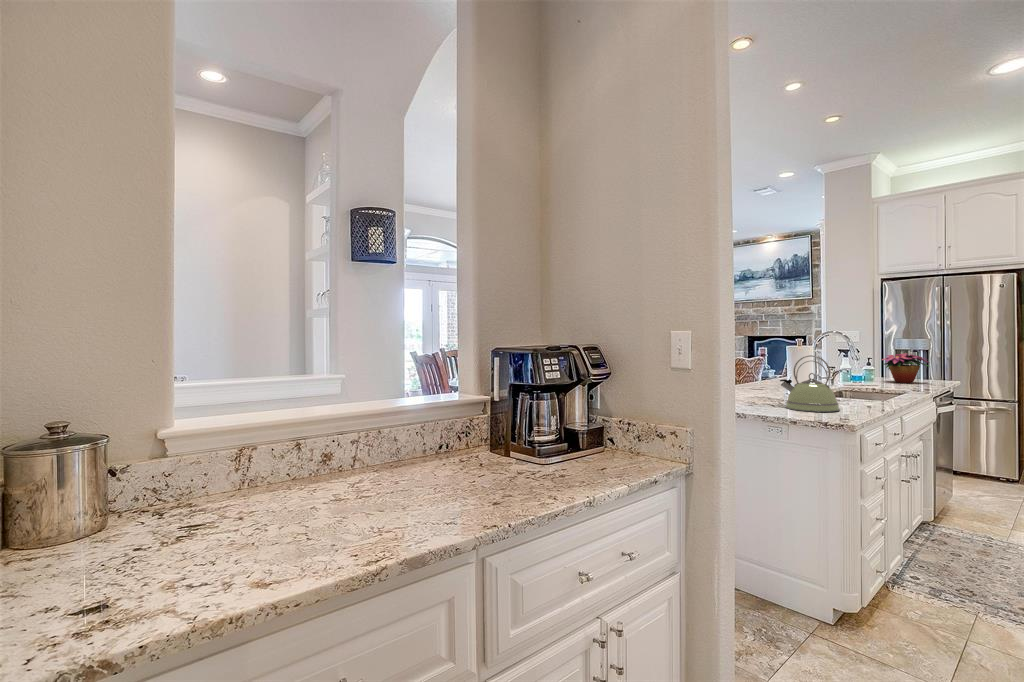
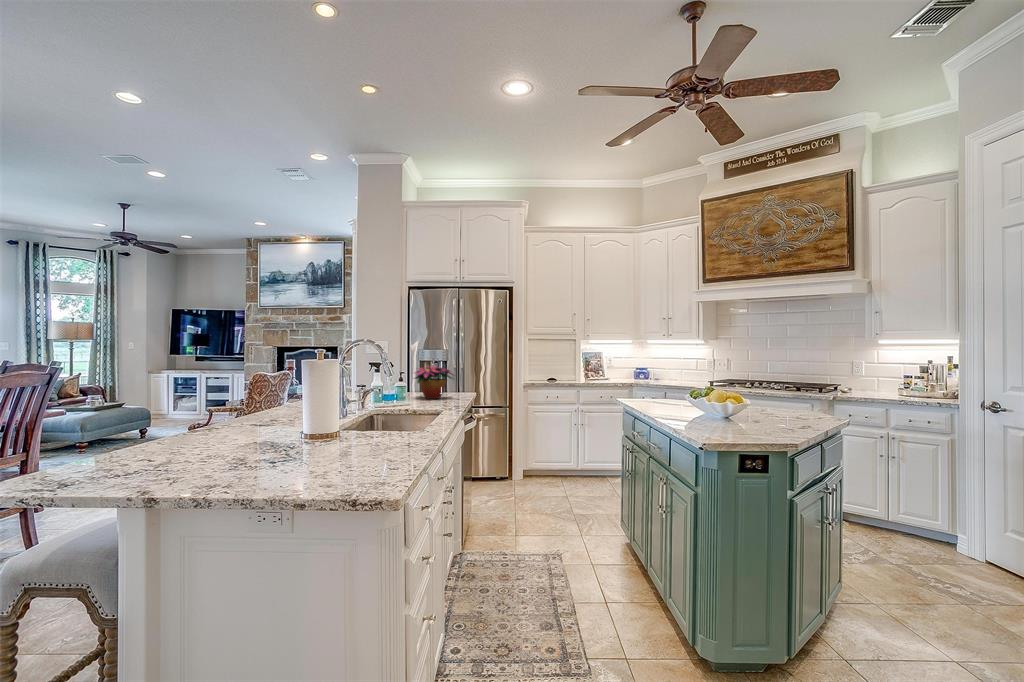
kettle: present [780,355,840,412] -> none [273,377,376,489]

